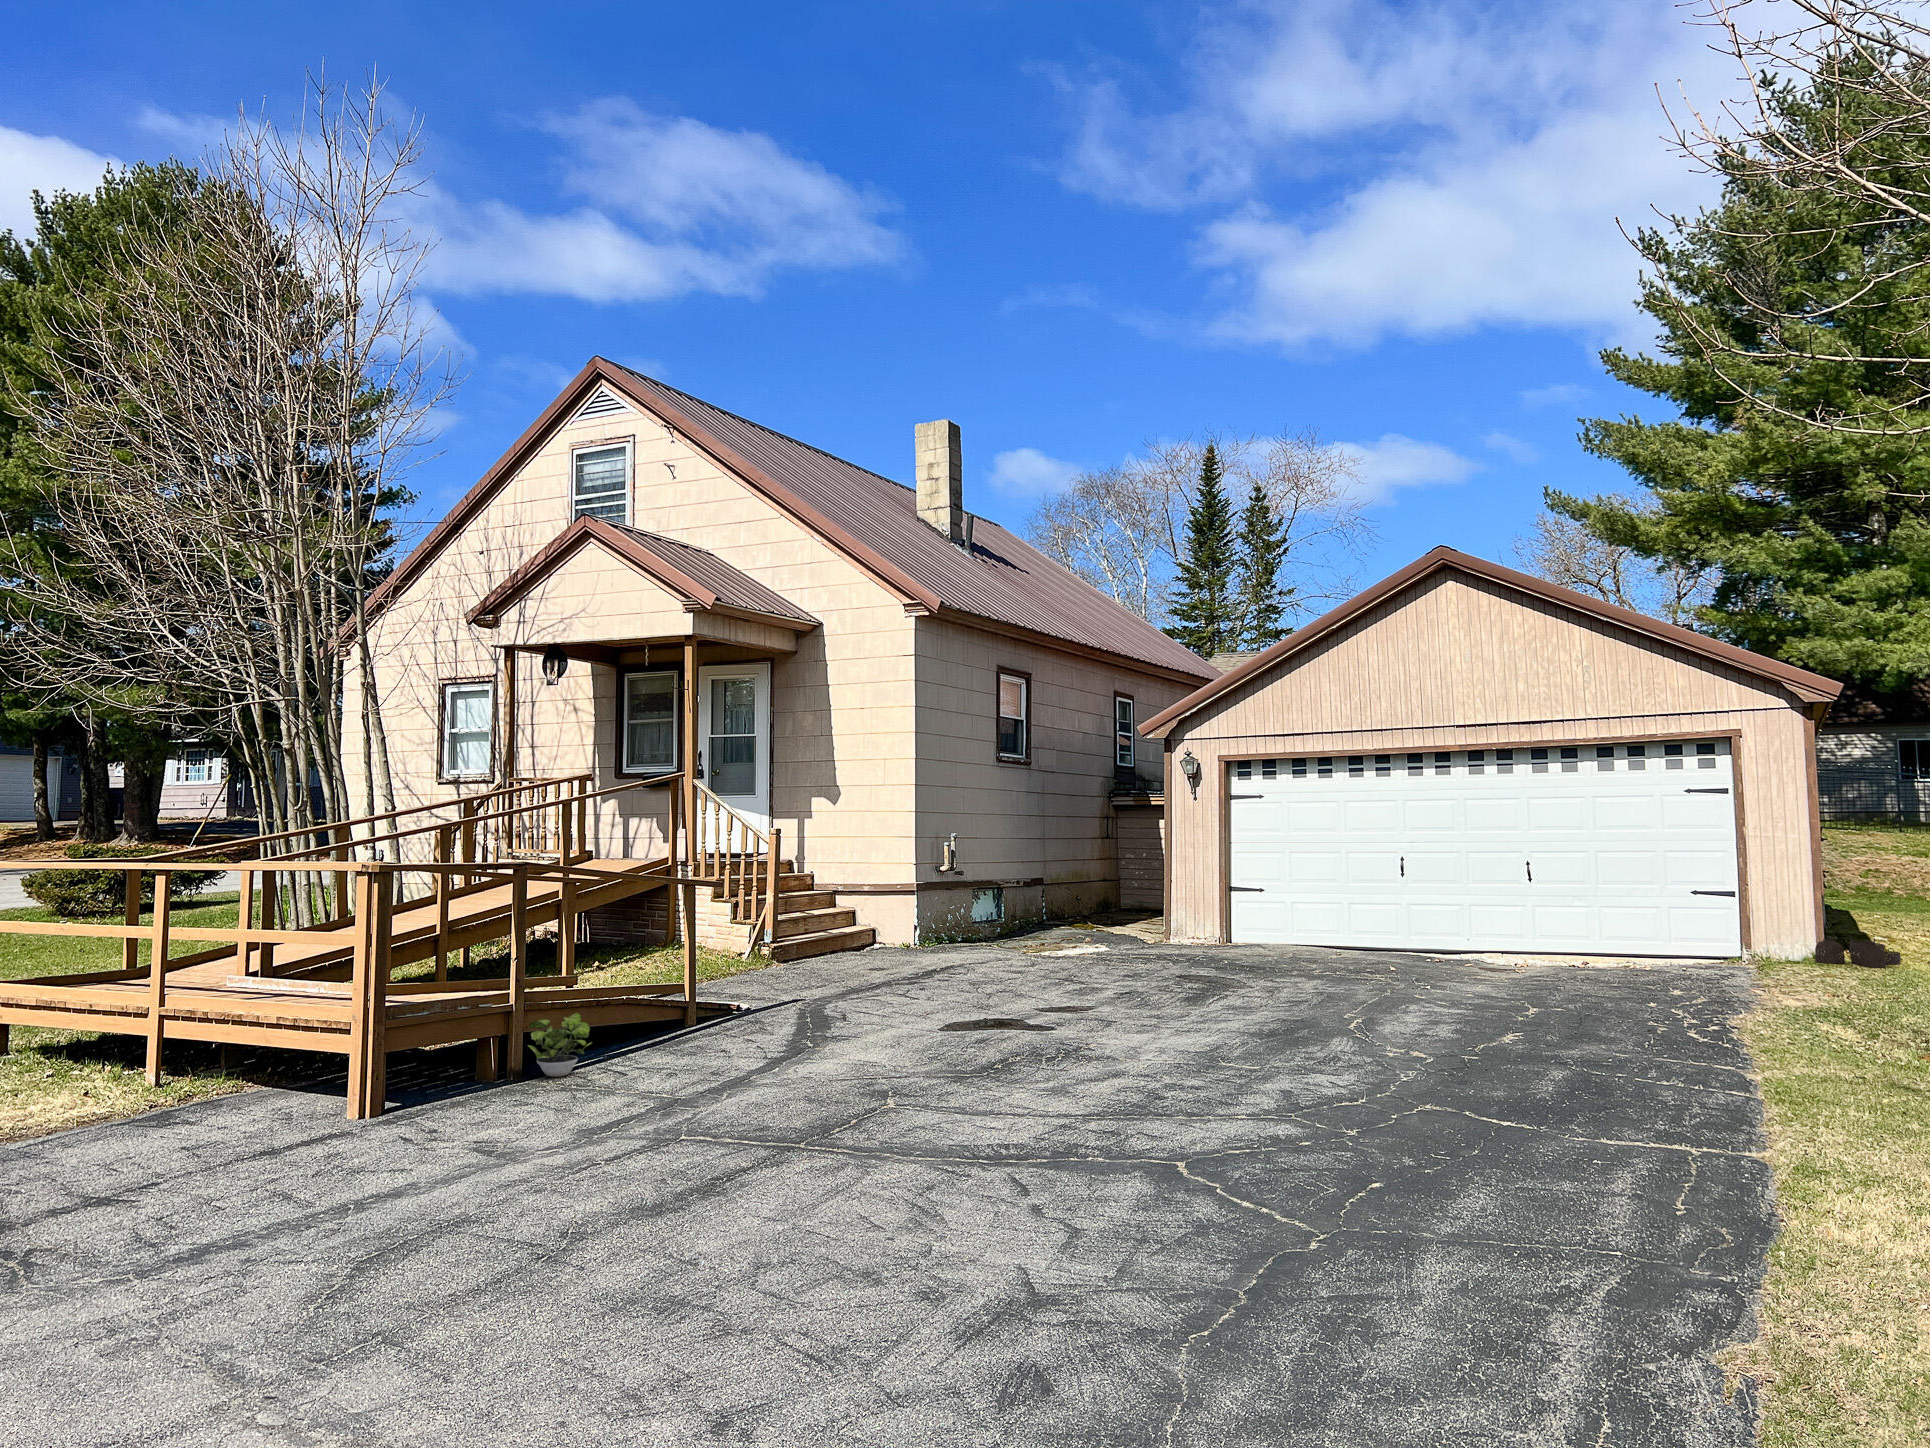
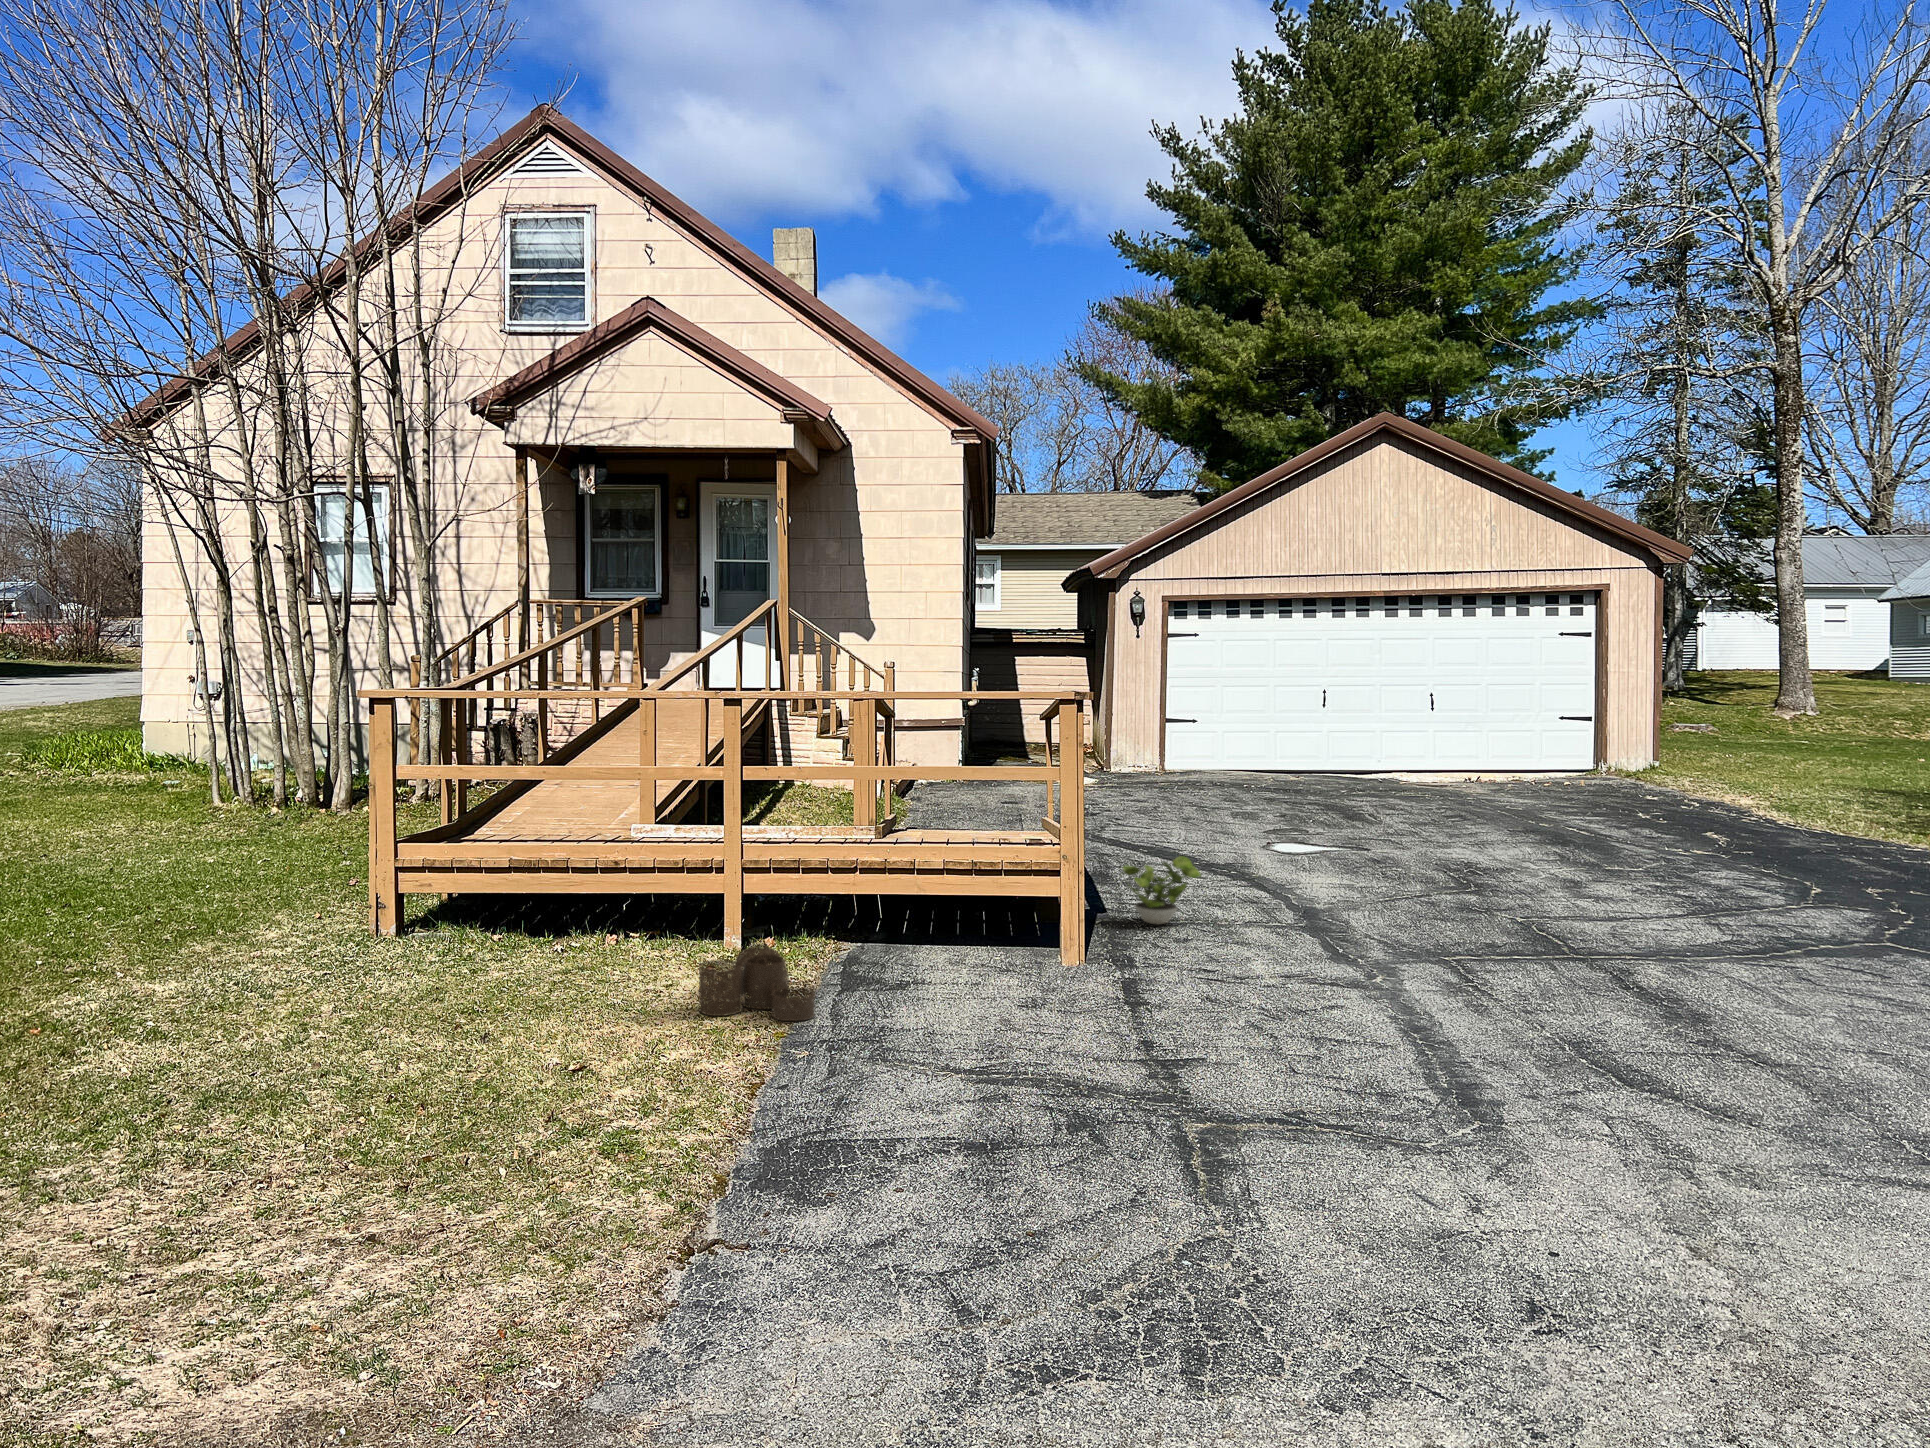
woven basket: present [1815,937,1901,967] -> present [699,944,815,1021]

